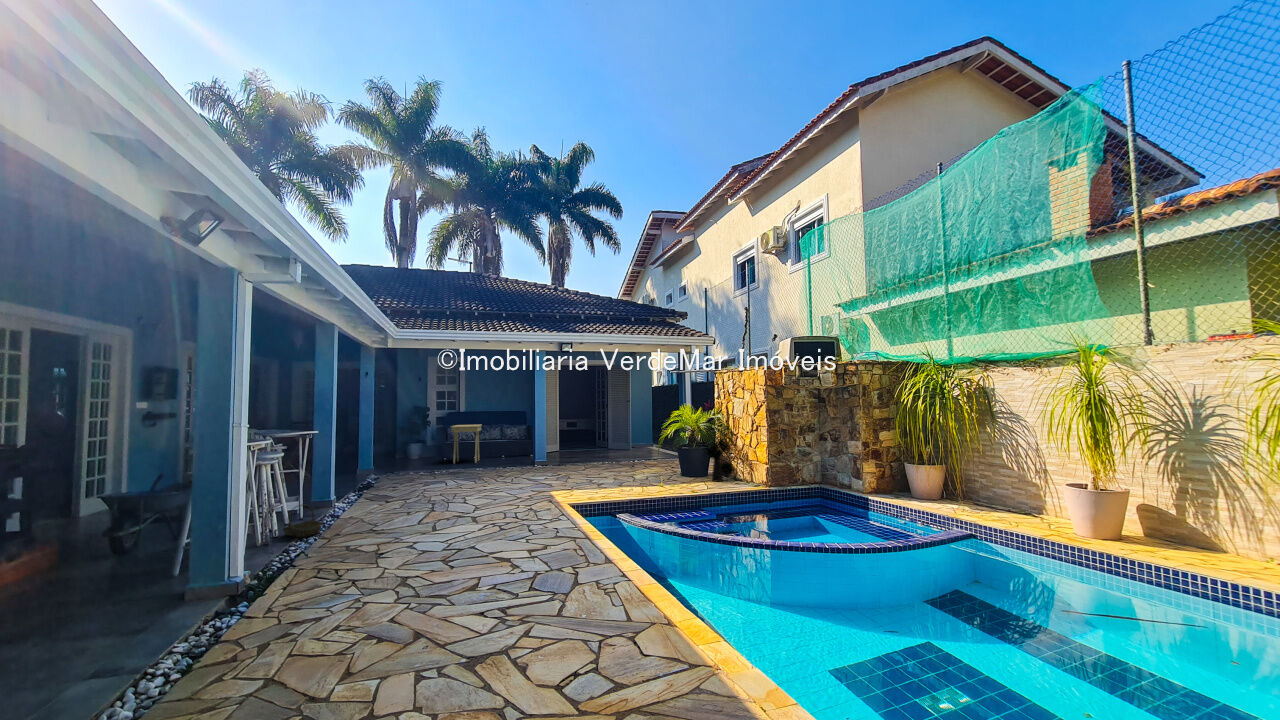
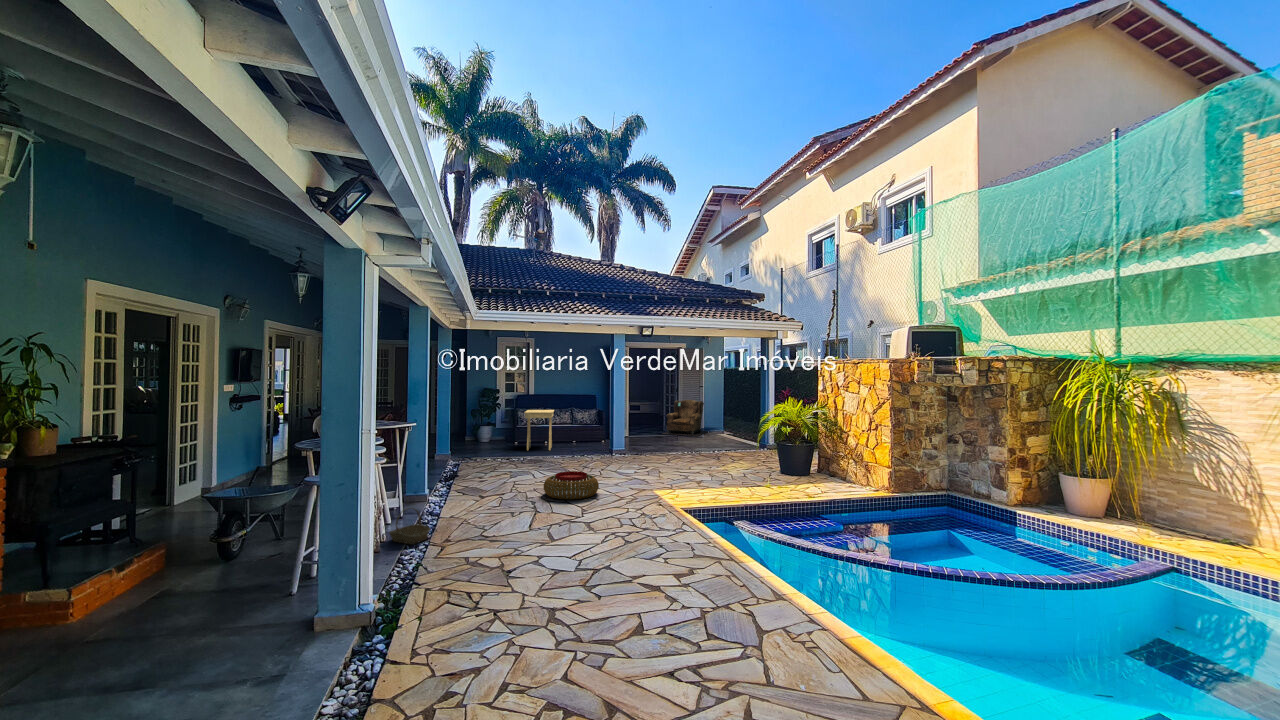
armchair: none [593,414,640,448] -> present [663,400,706,436]
potted plant: present [706,439,737,481] -> none [811,436,849,483]
pouf: none [448,476,501,500] -> present [544,471,599,499]

